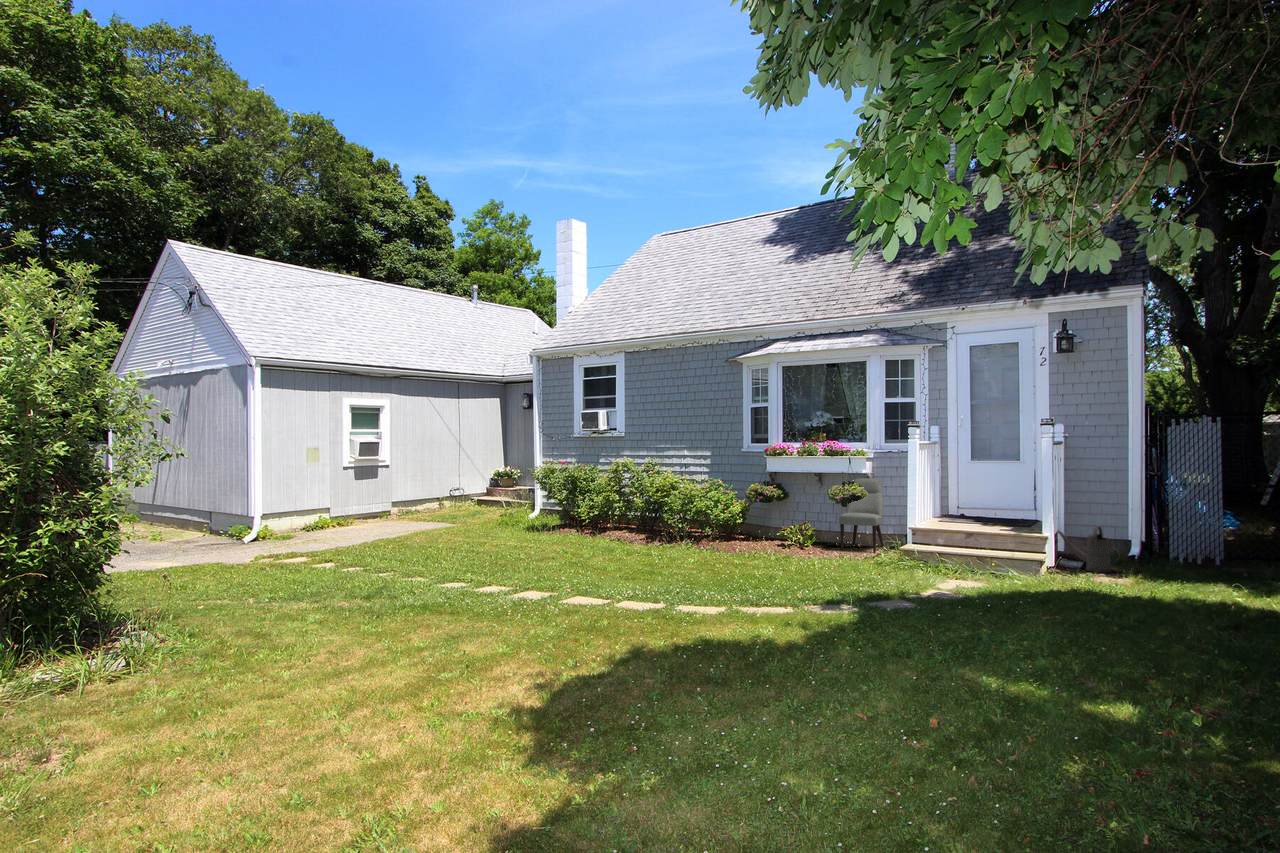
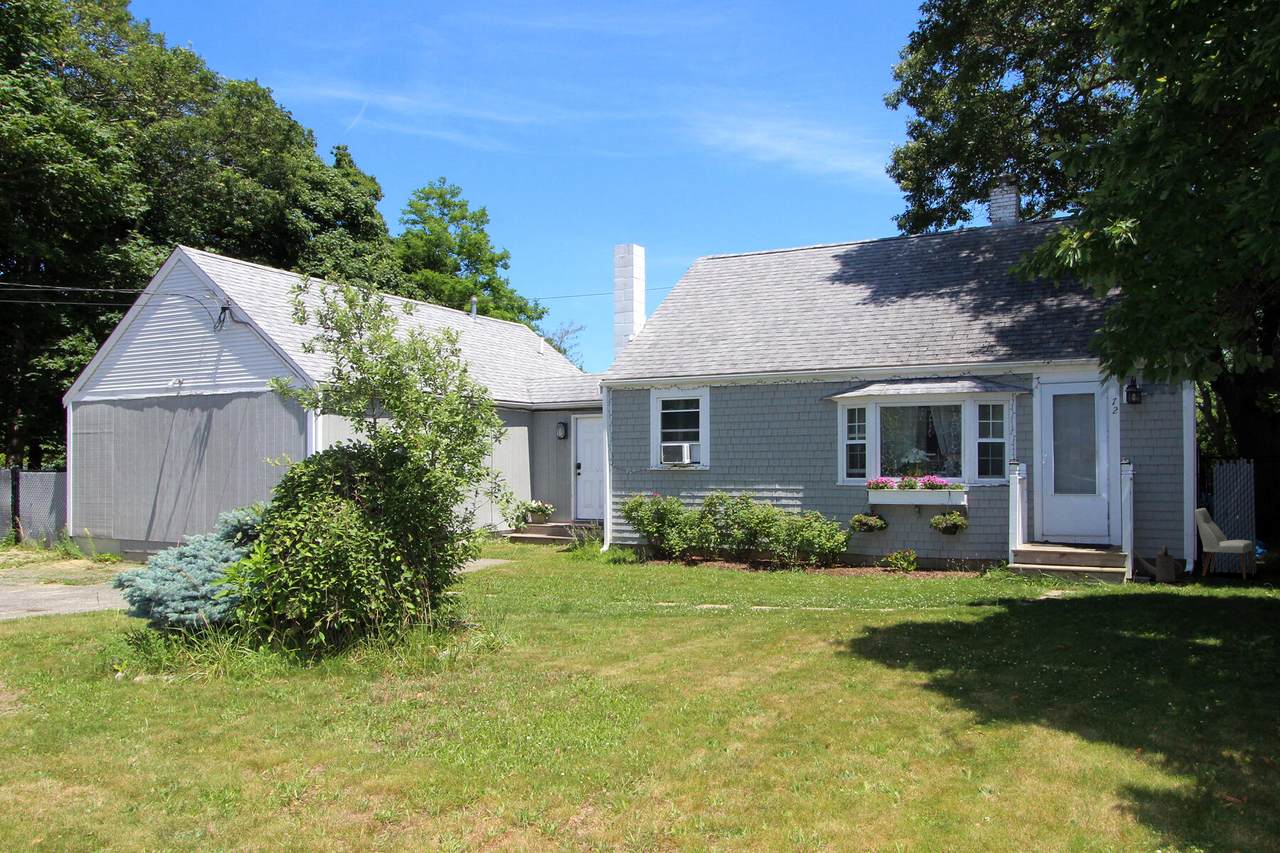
chair: present [839,478,884,553] -> present [1195,508,1254,579]

